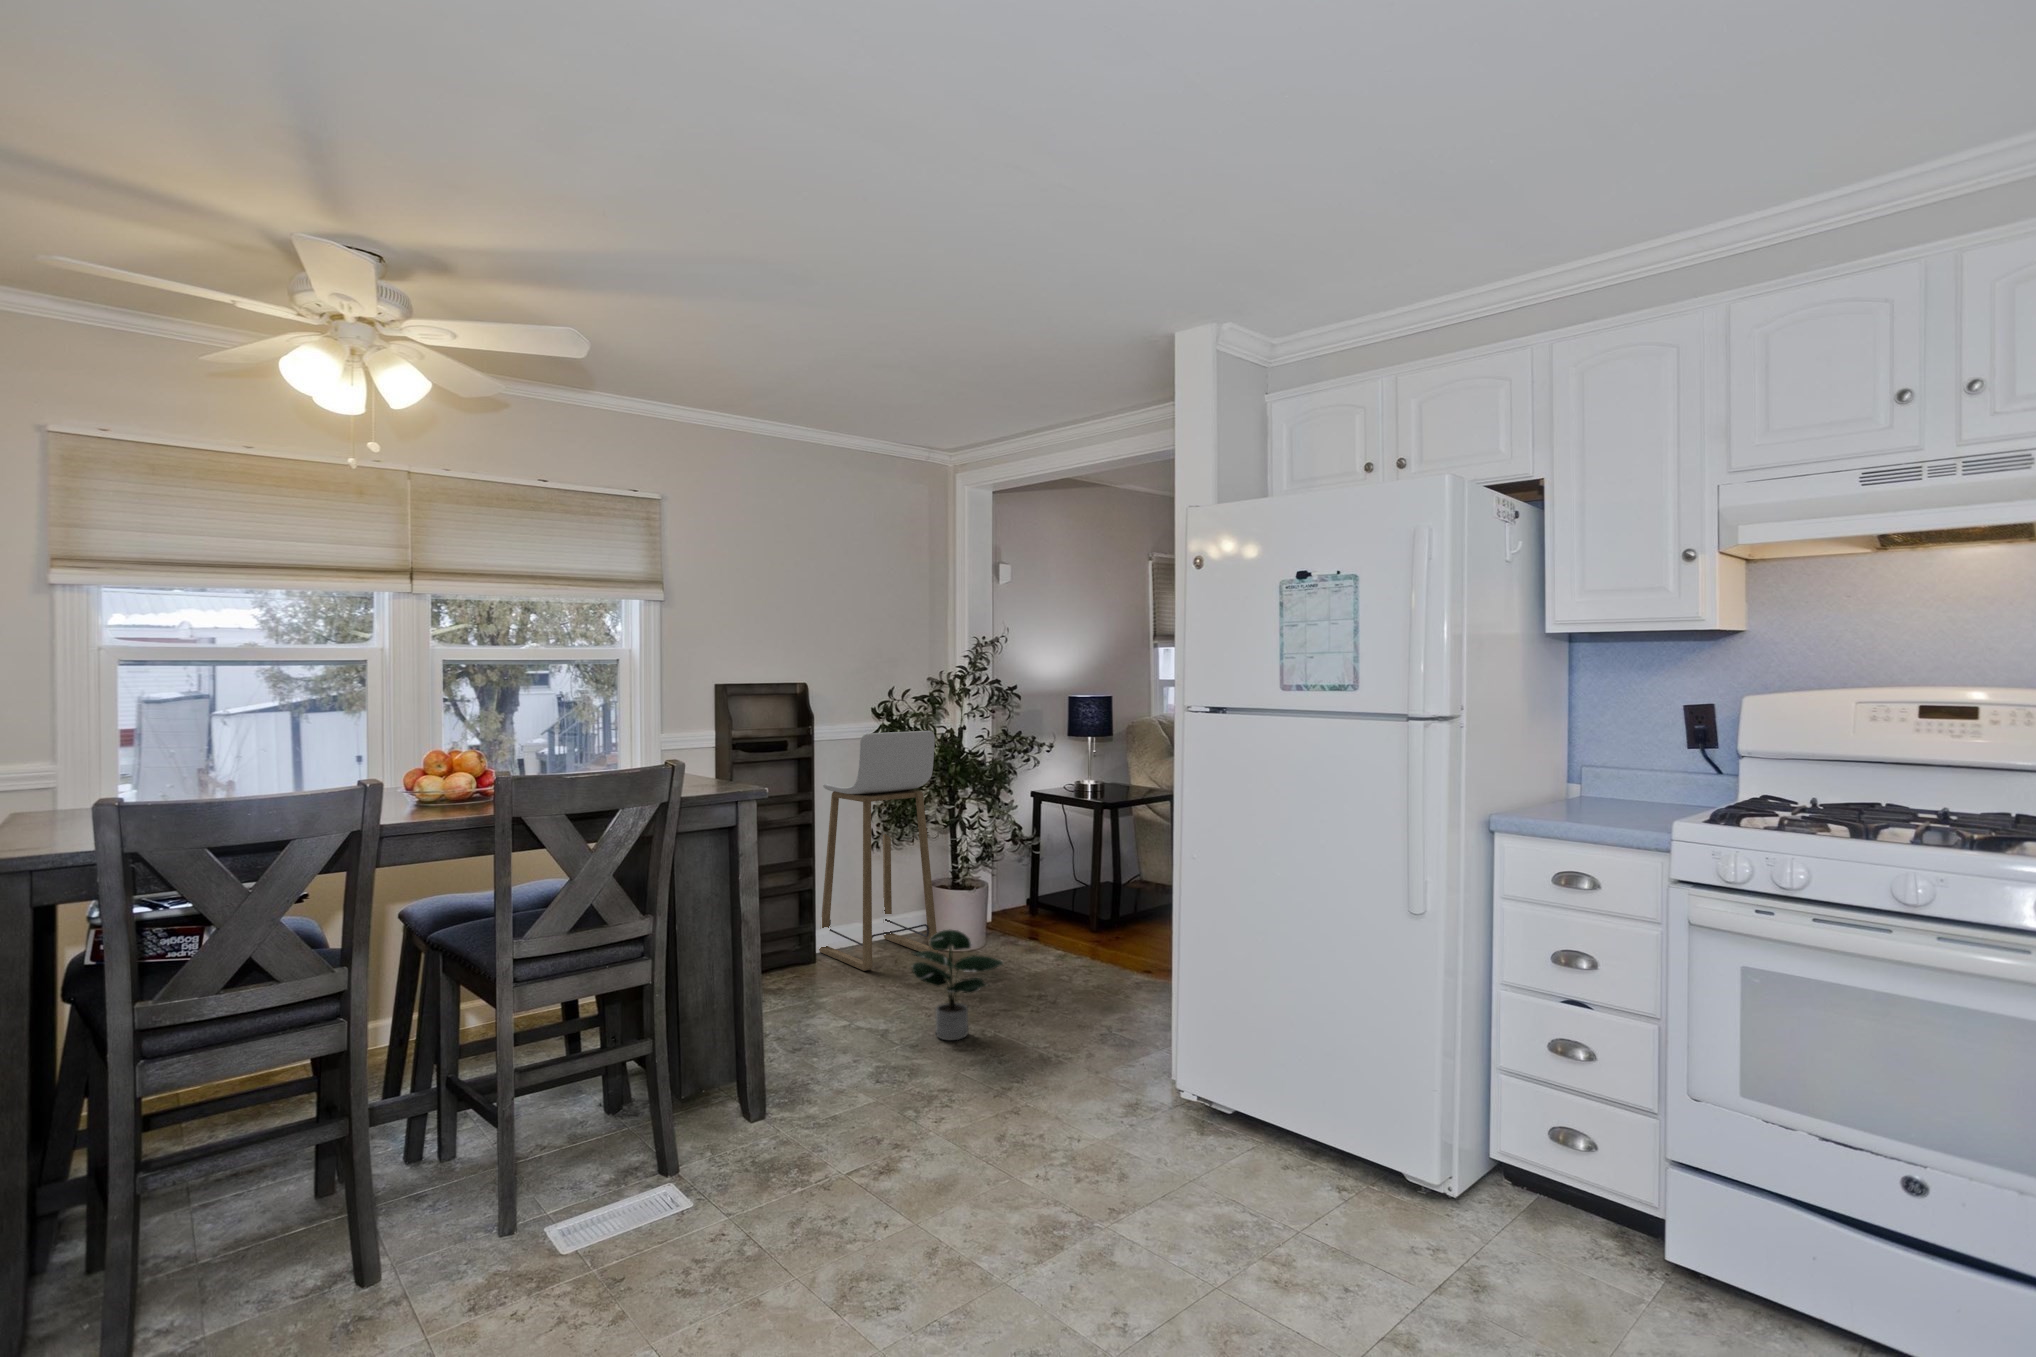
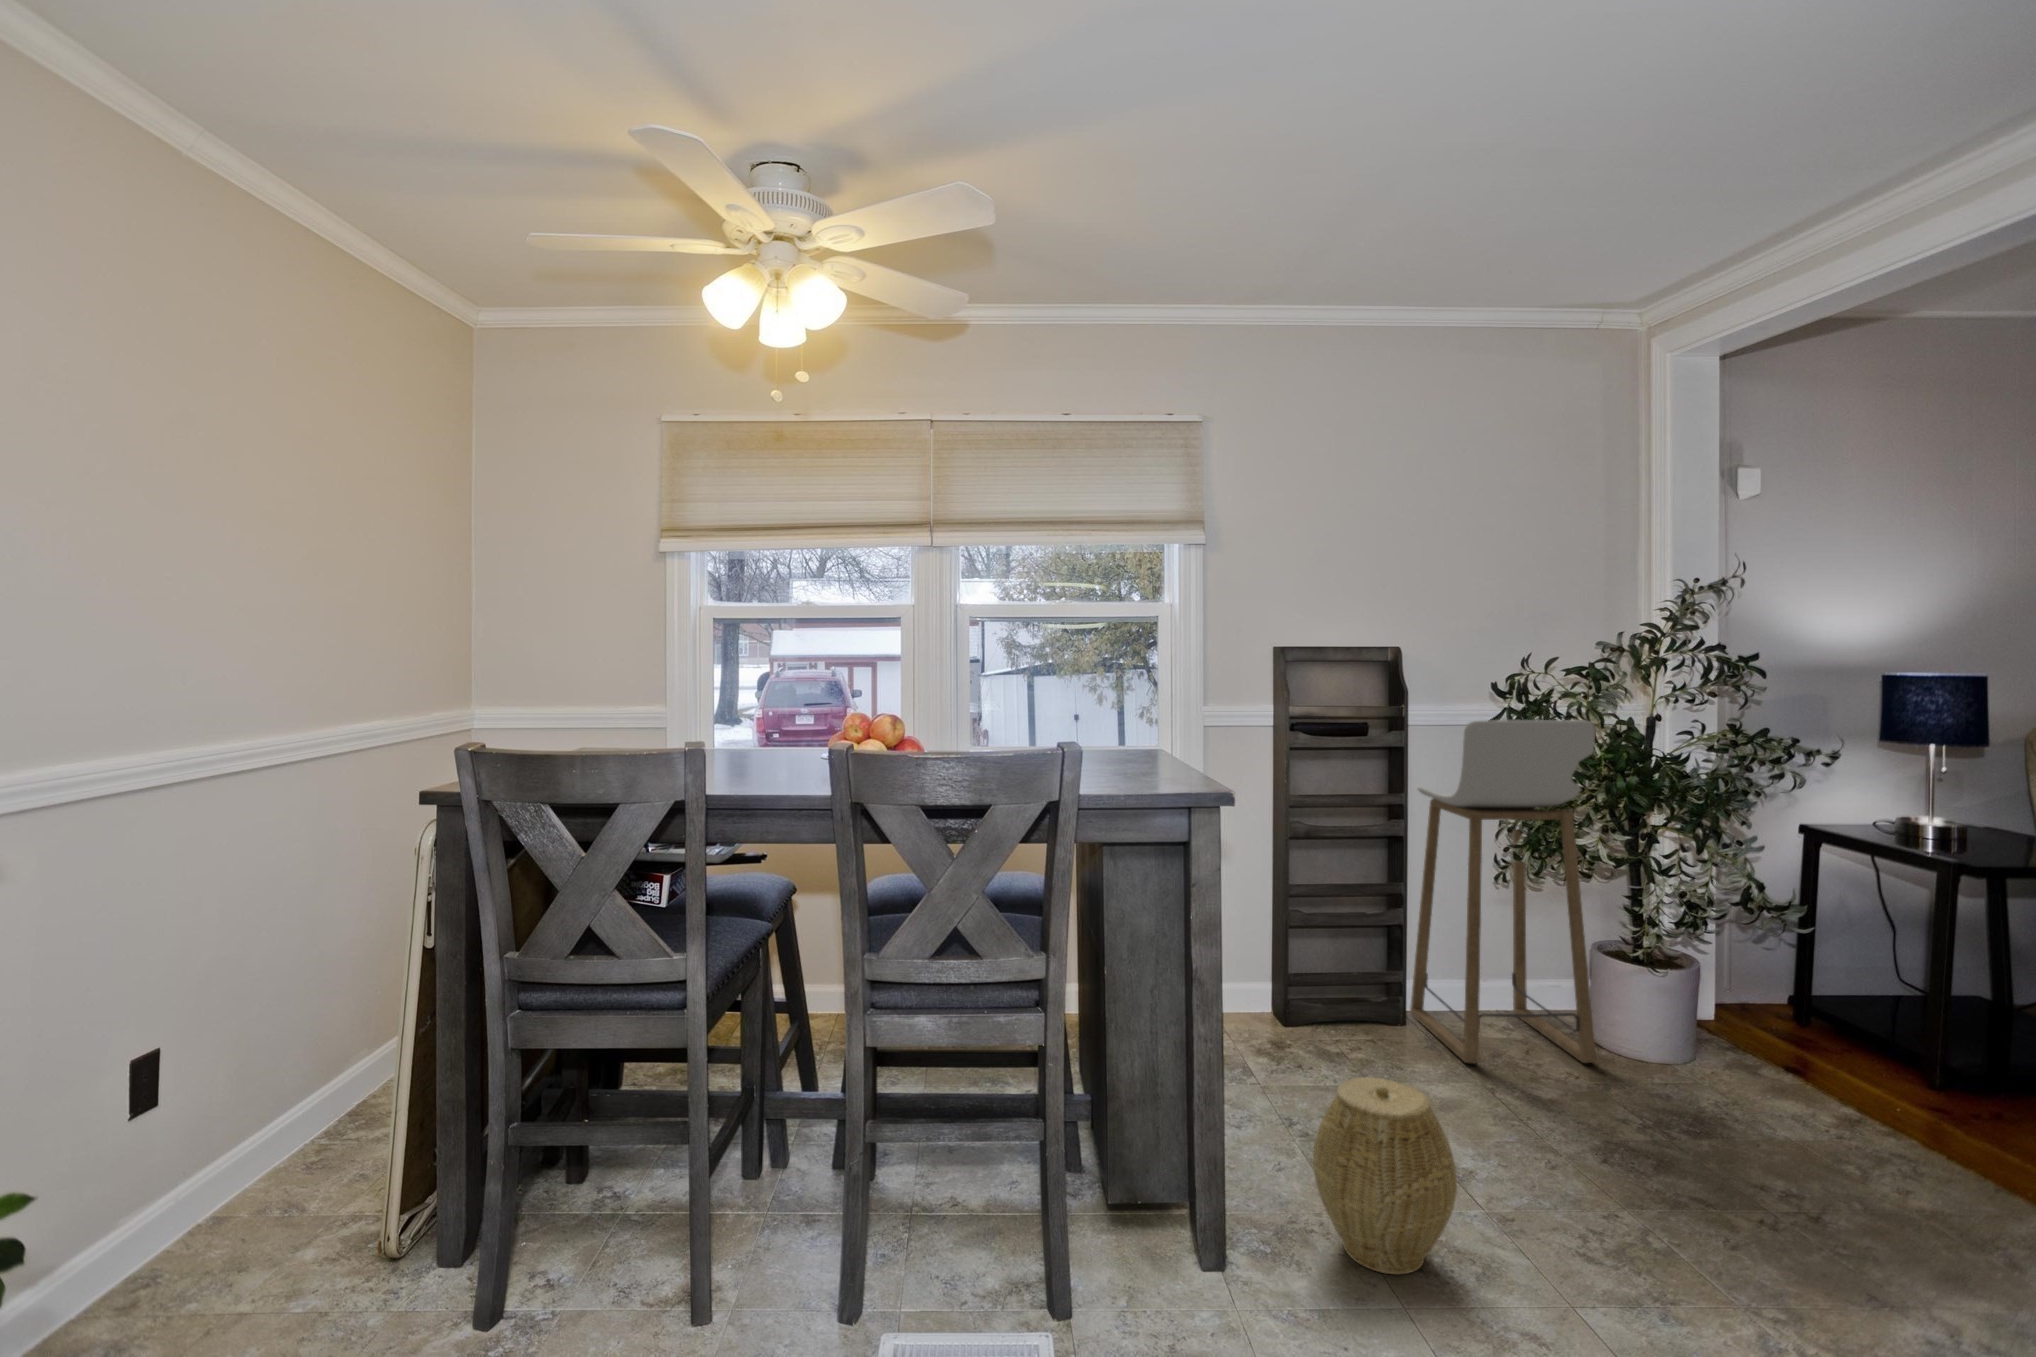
potted plant: present [912,929,1003,1040] -> none [1504,1052,1687,1250]
woven basket: none [806,964,894,1082] -> present [1313,1077,1457,1274]

